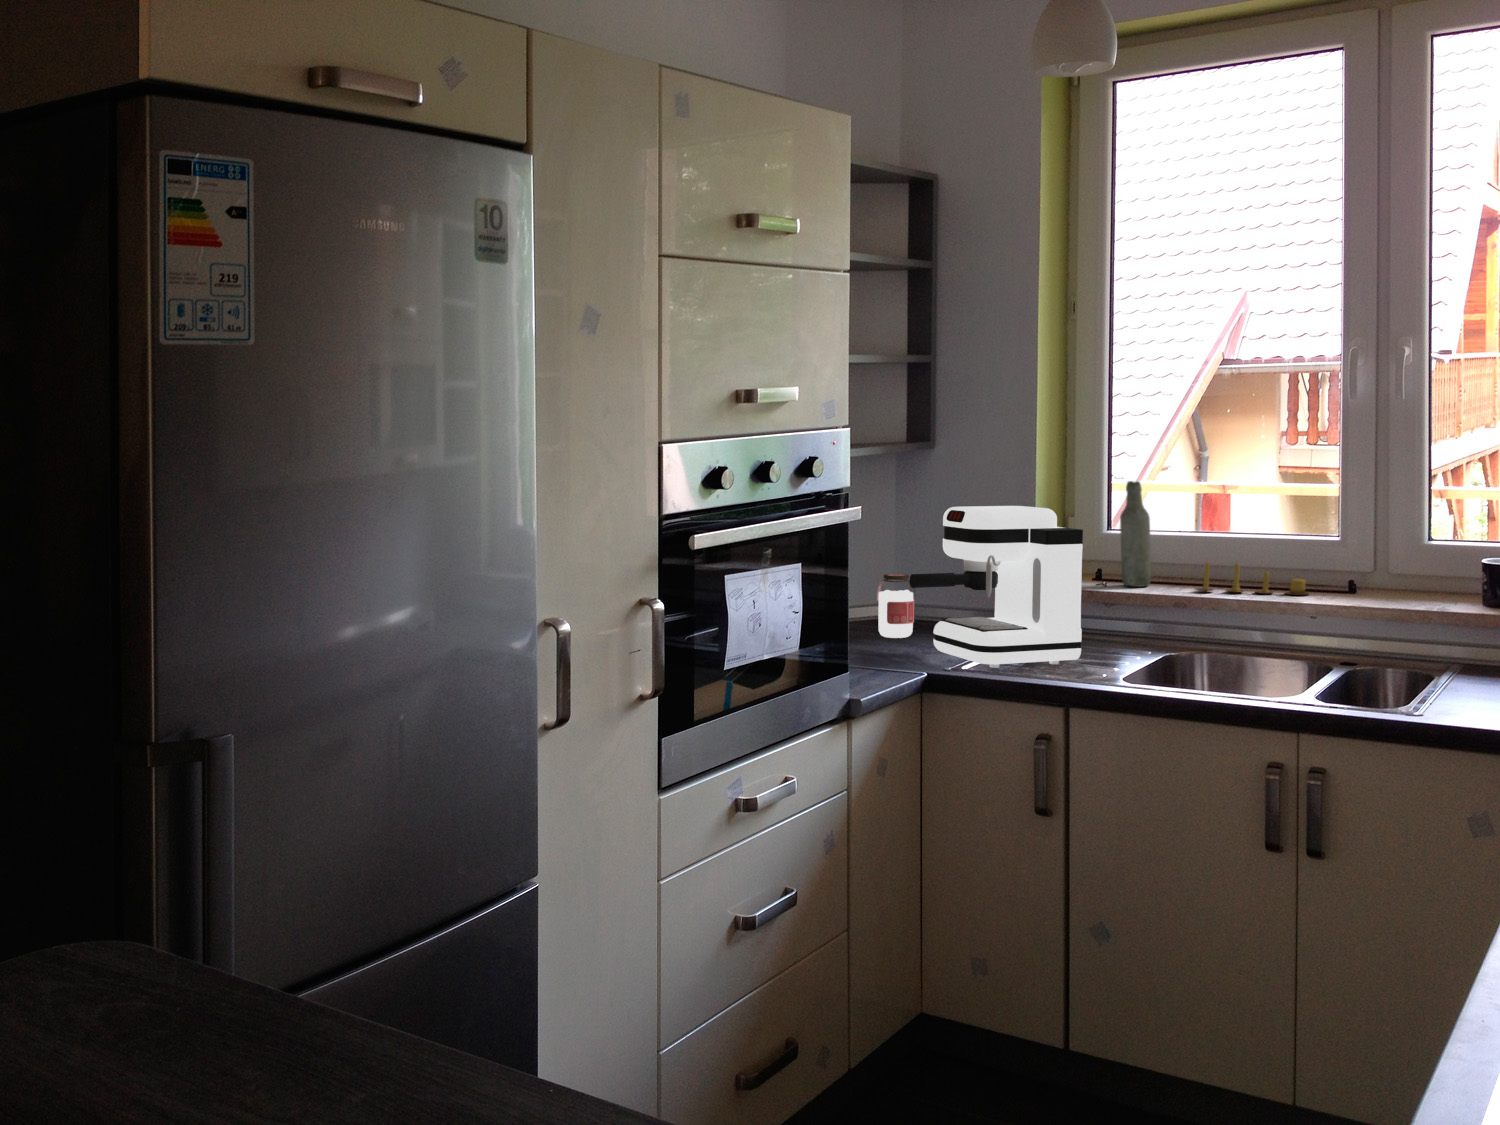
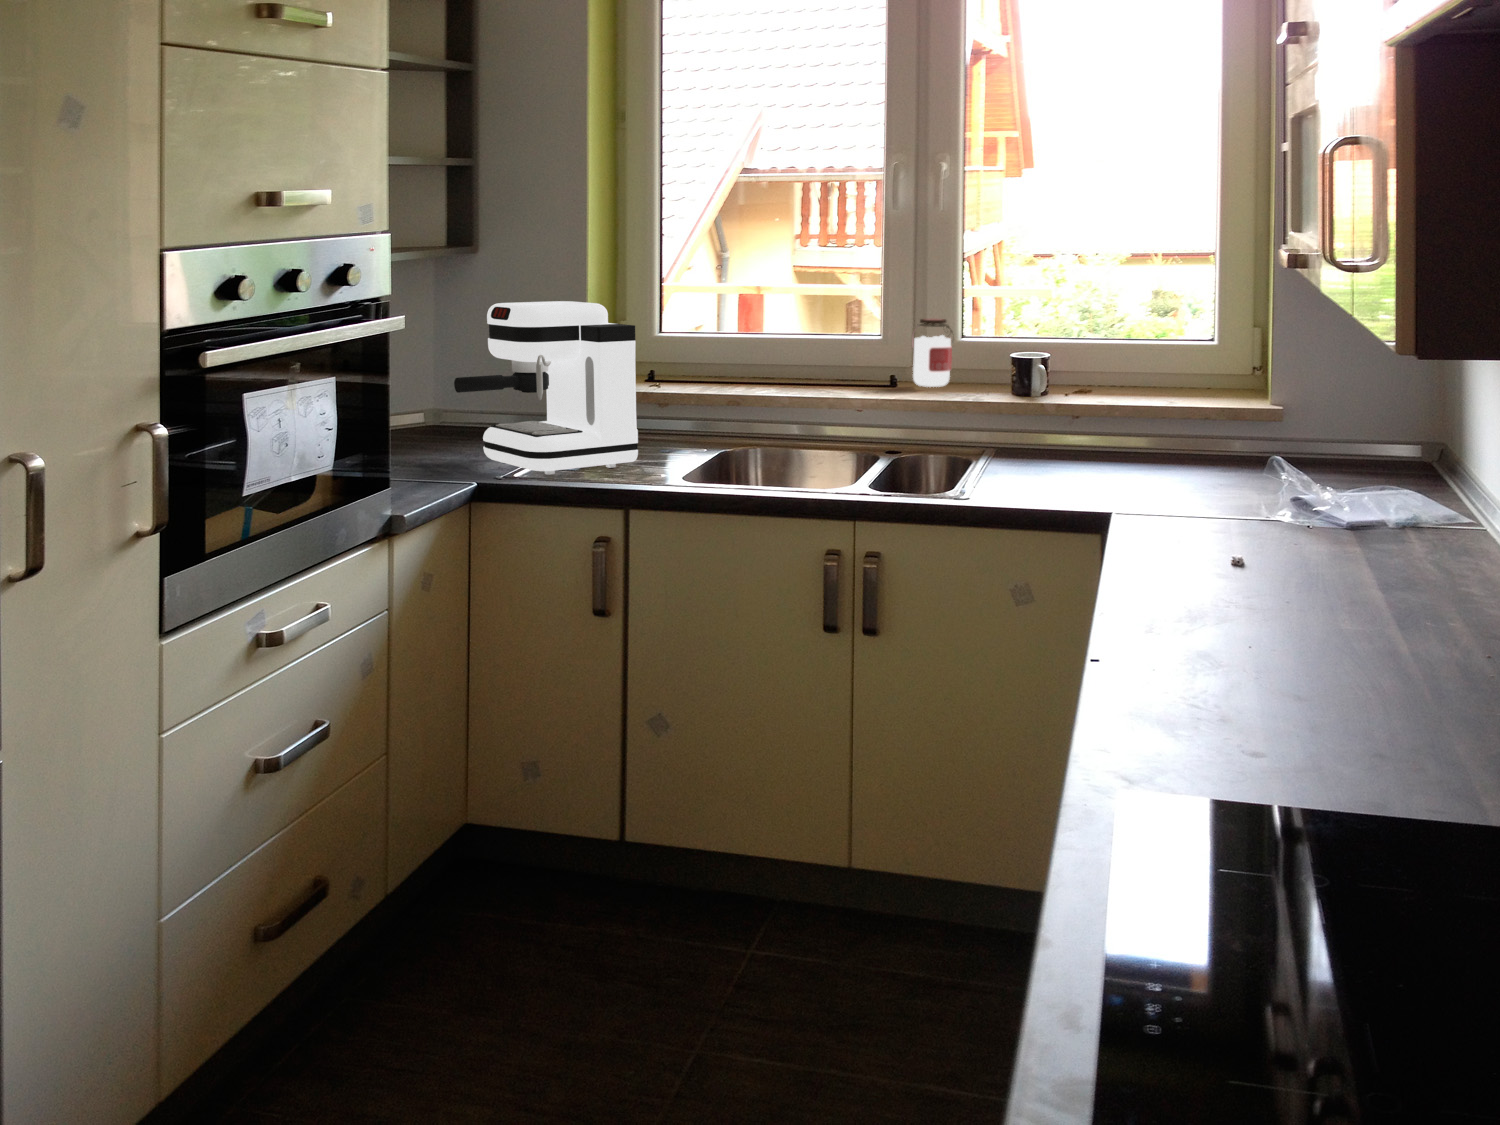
bottle: present [1120,481,1151,587] -> none [670,274,703,383]
candle: present [1196,562,1310,595] -> none [747,353,855,387]
jar: present [877,574,916,638] -> present [912,319,953,387]

